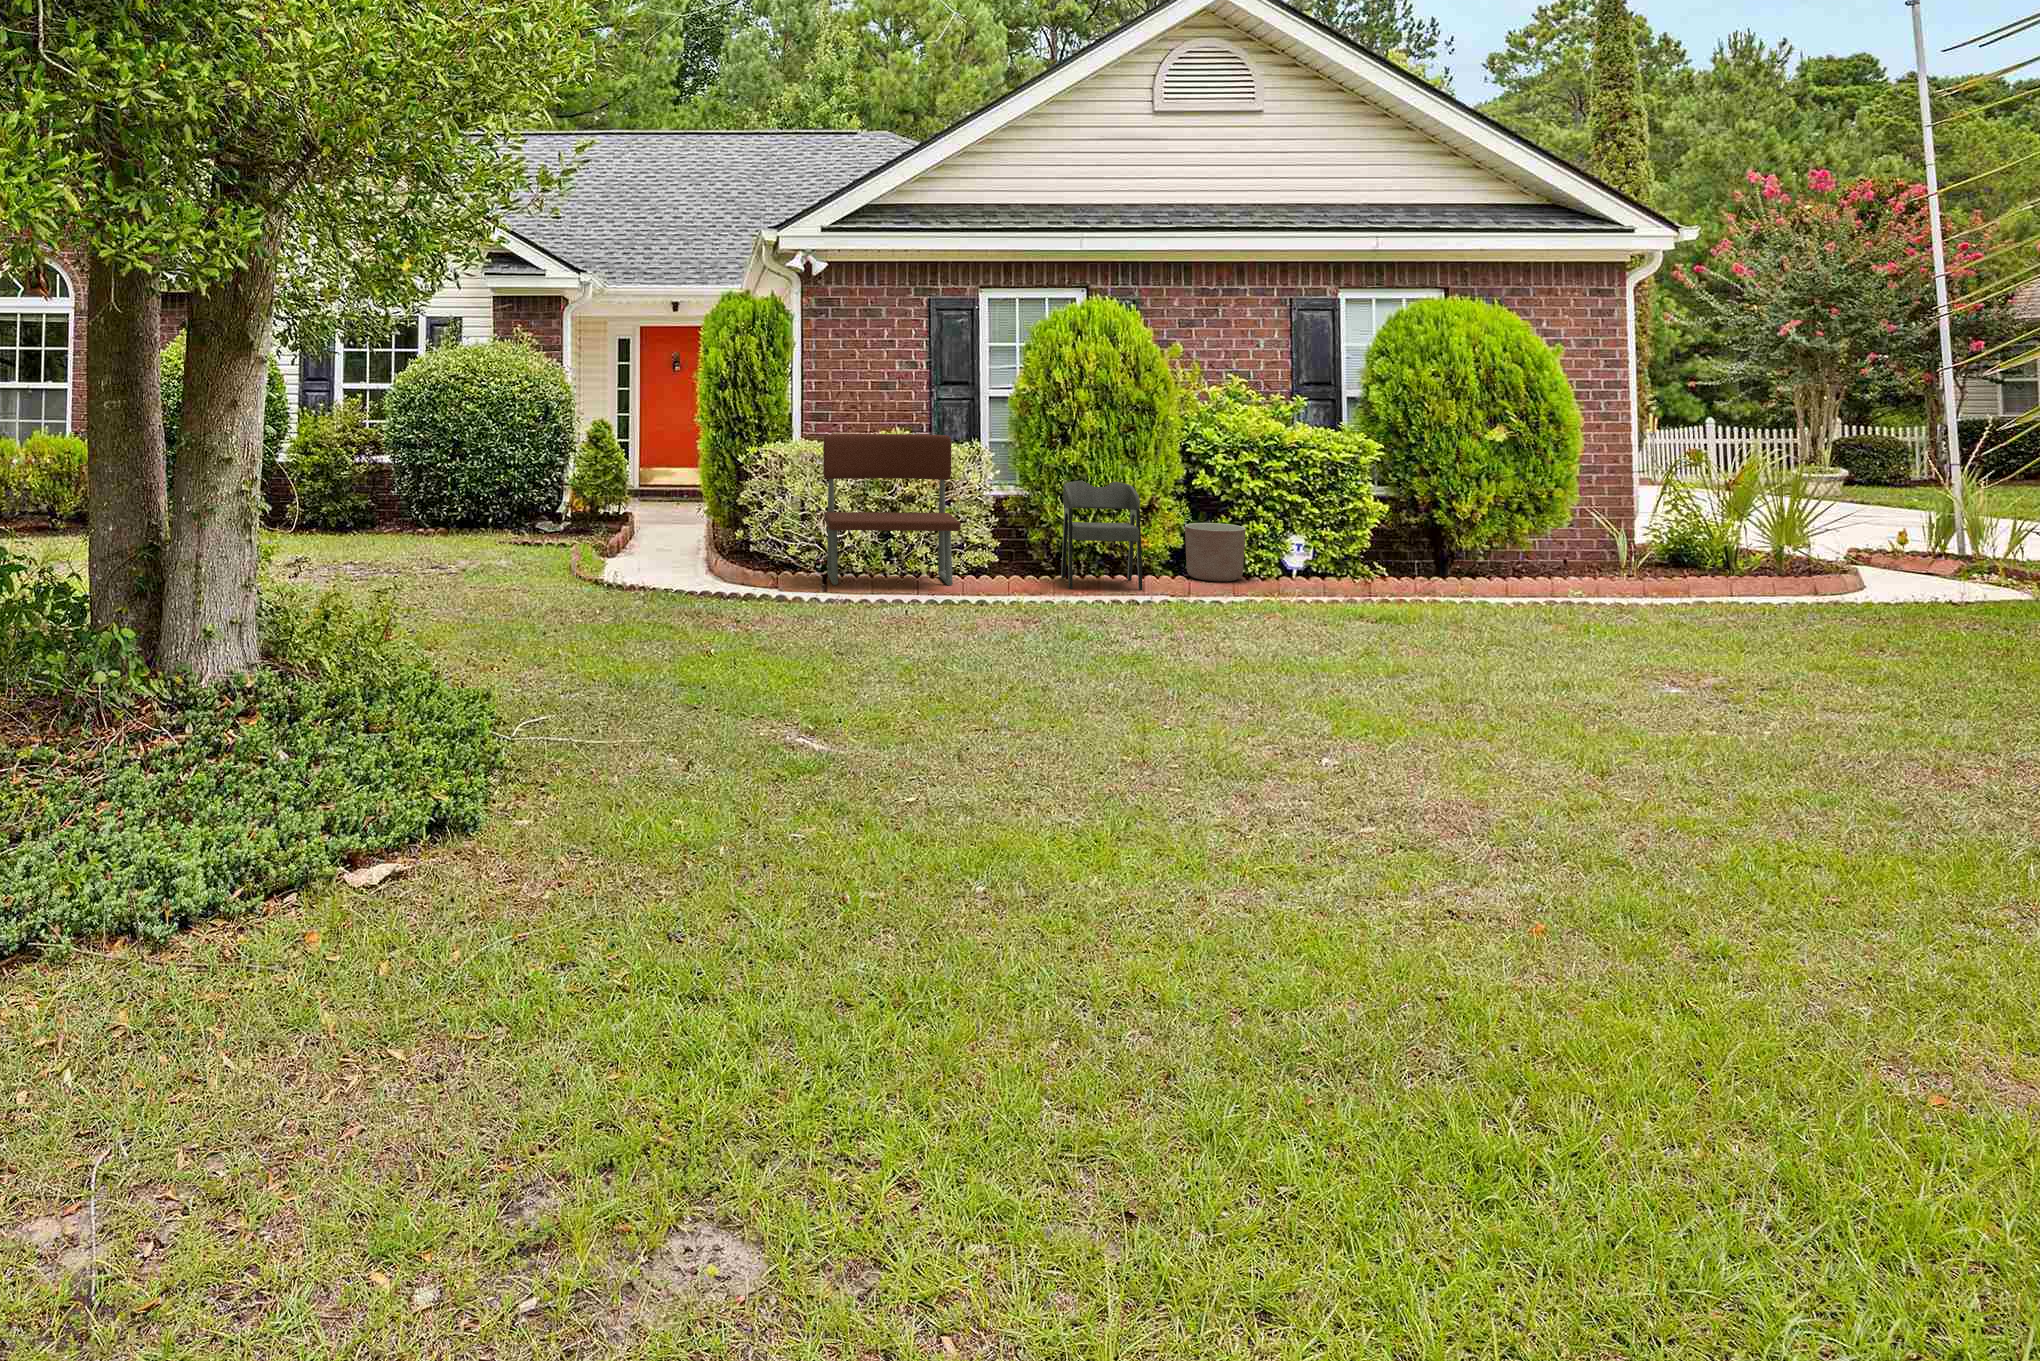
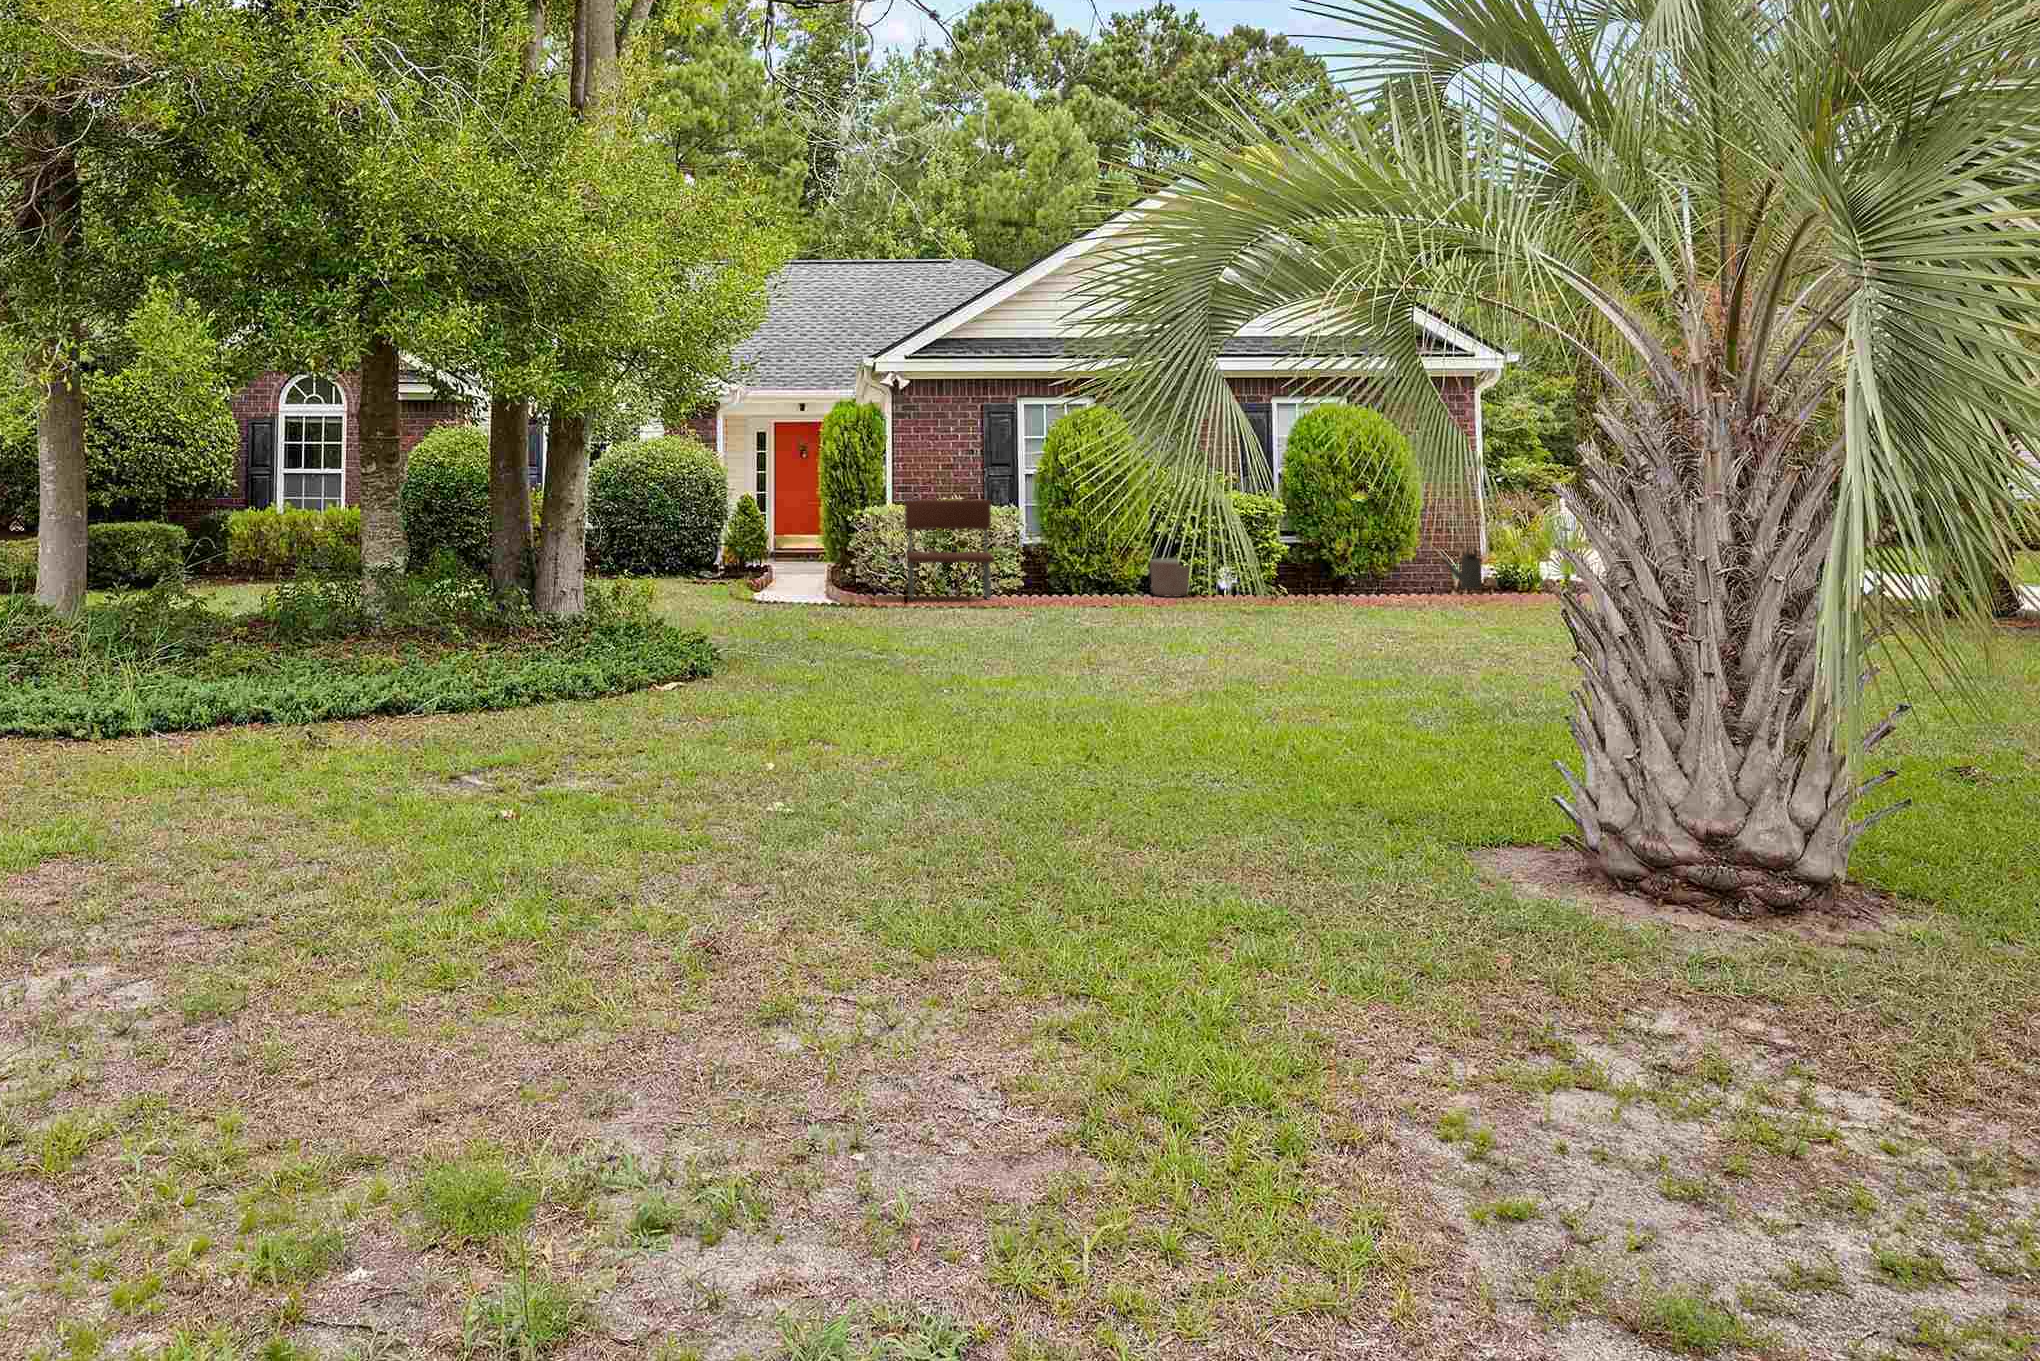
chair: present [1061,480,1143,590] -> none [1066,530,1116,602]
watering can: none [1589,507,1670,569] -> present [1440,548,1483,589]

